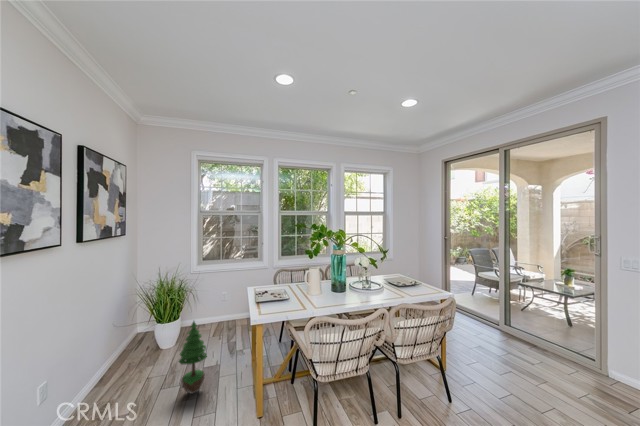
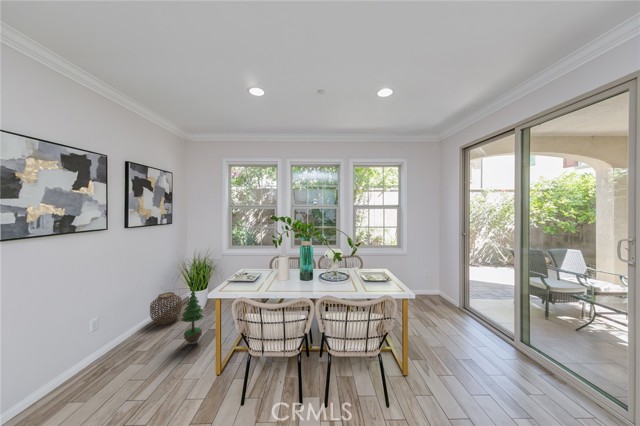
woven basket: none [106,329,152,378] -> present [150,292,182,325]

